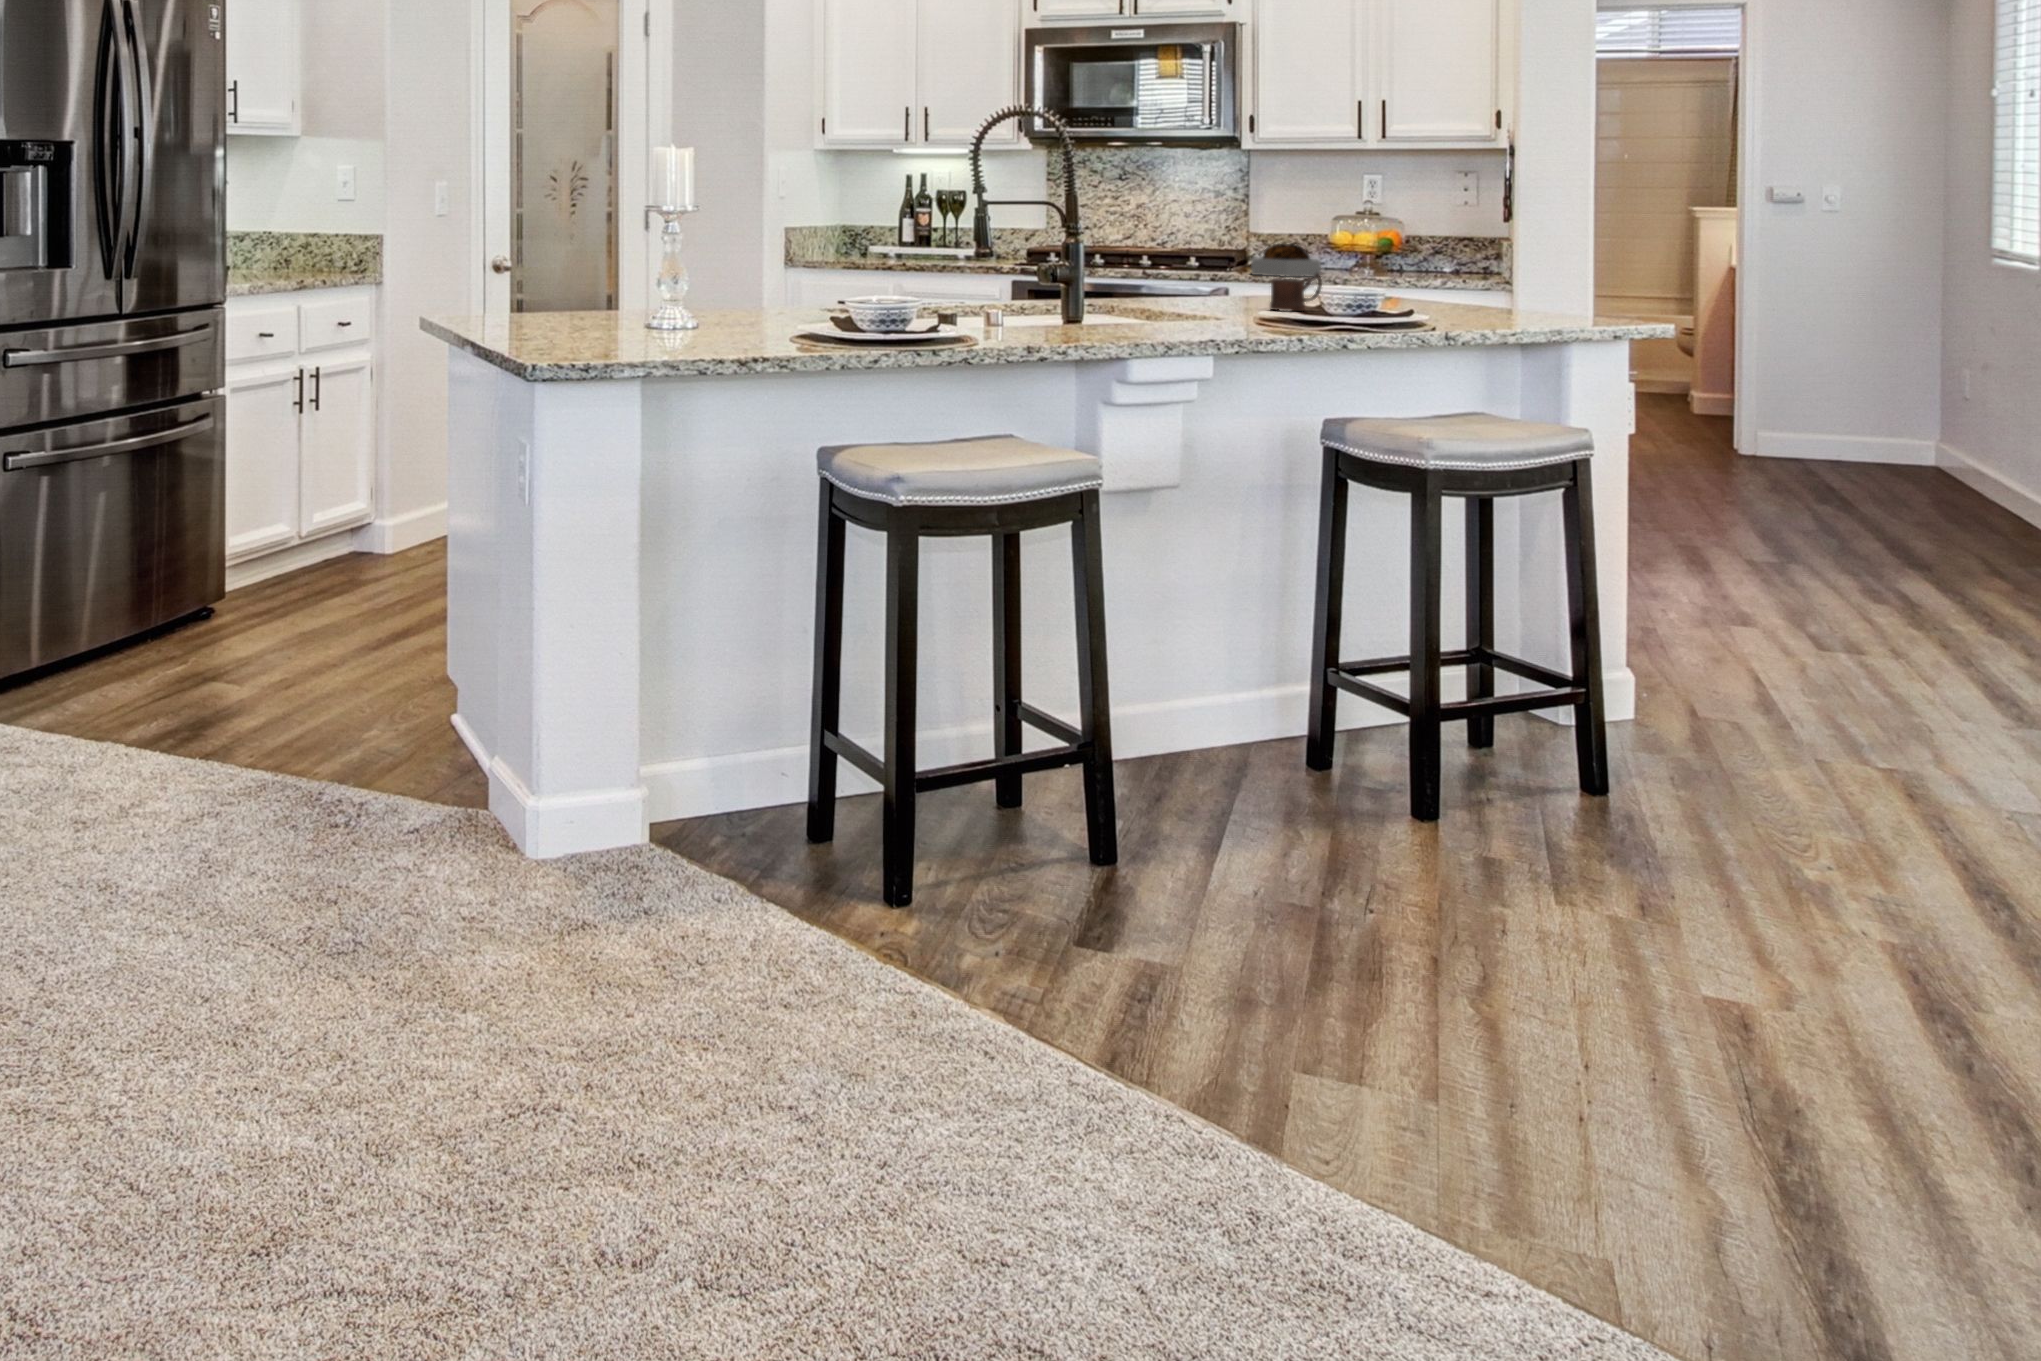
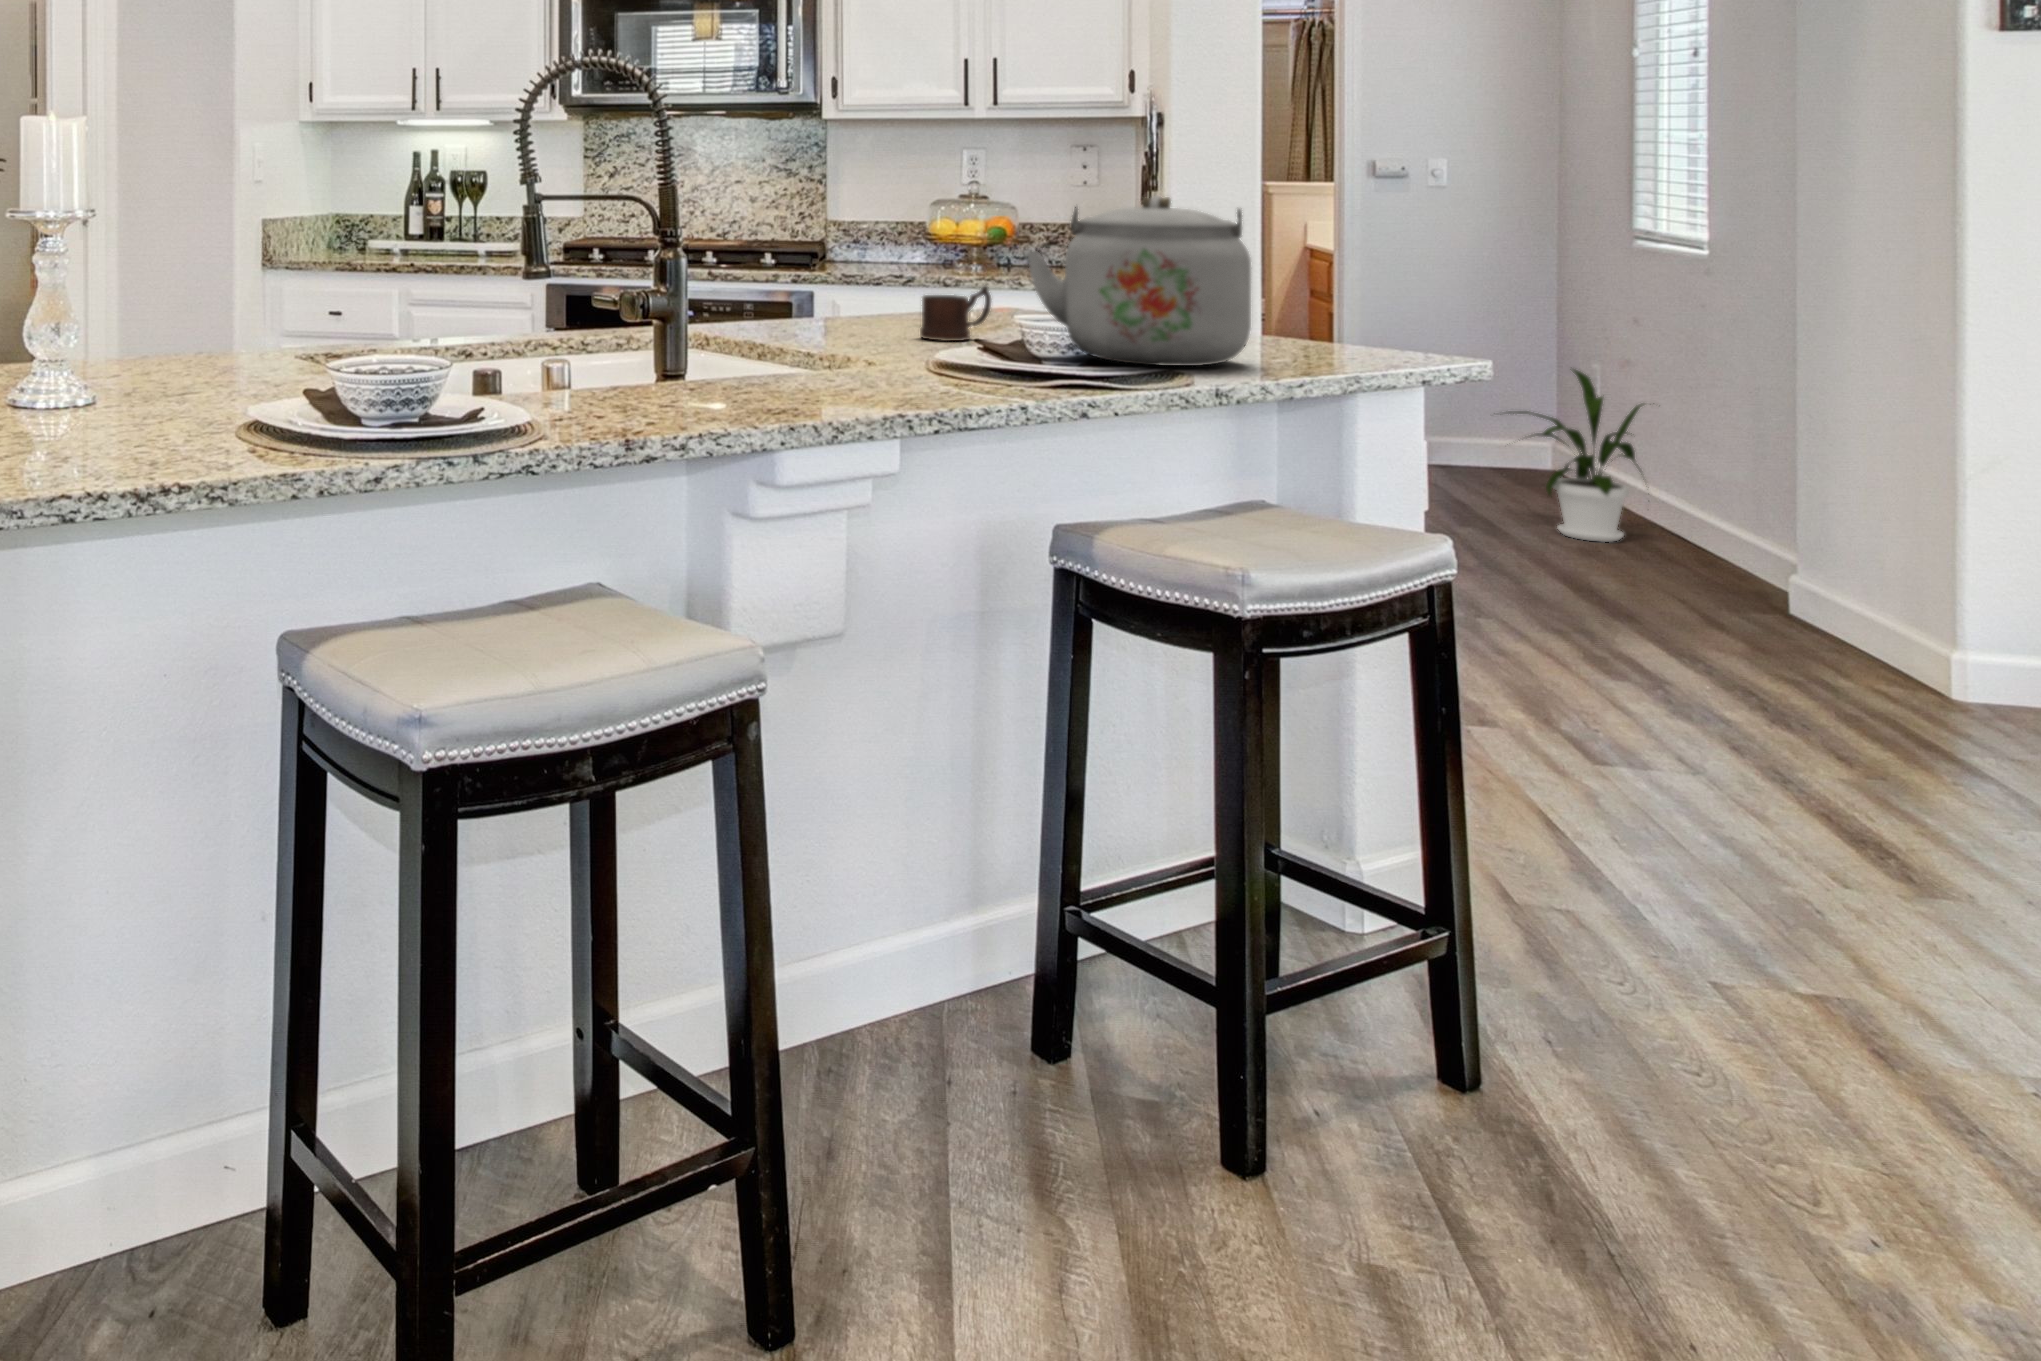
kettle: none [1334,207,1491,324] -> present [1027,196,1251,366]
decorative bowl: present [1251,244,1321,277] -> none [828,230,914,274]
house plant: none [1856,368,2004,517] -> present [1508,369,1643,542]

